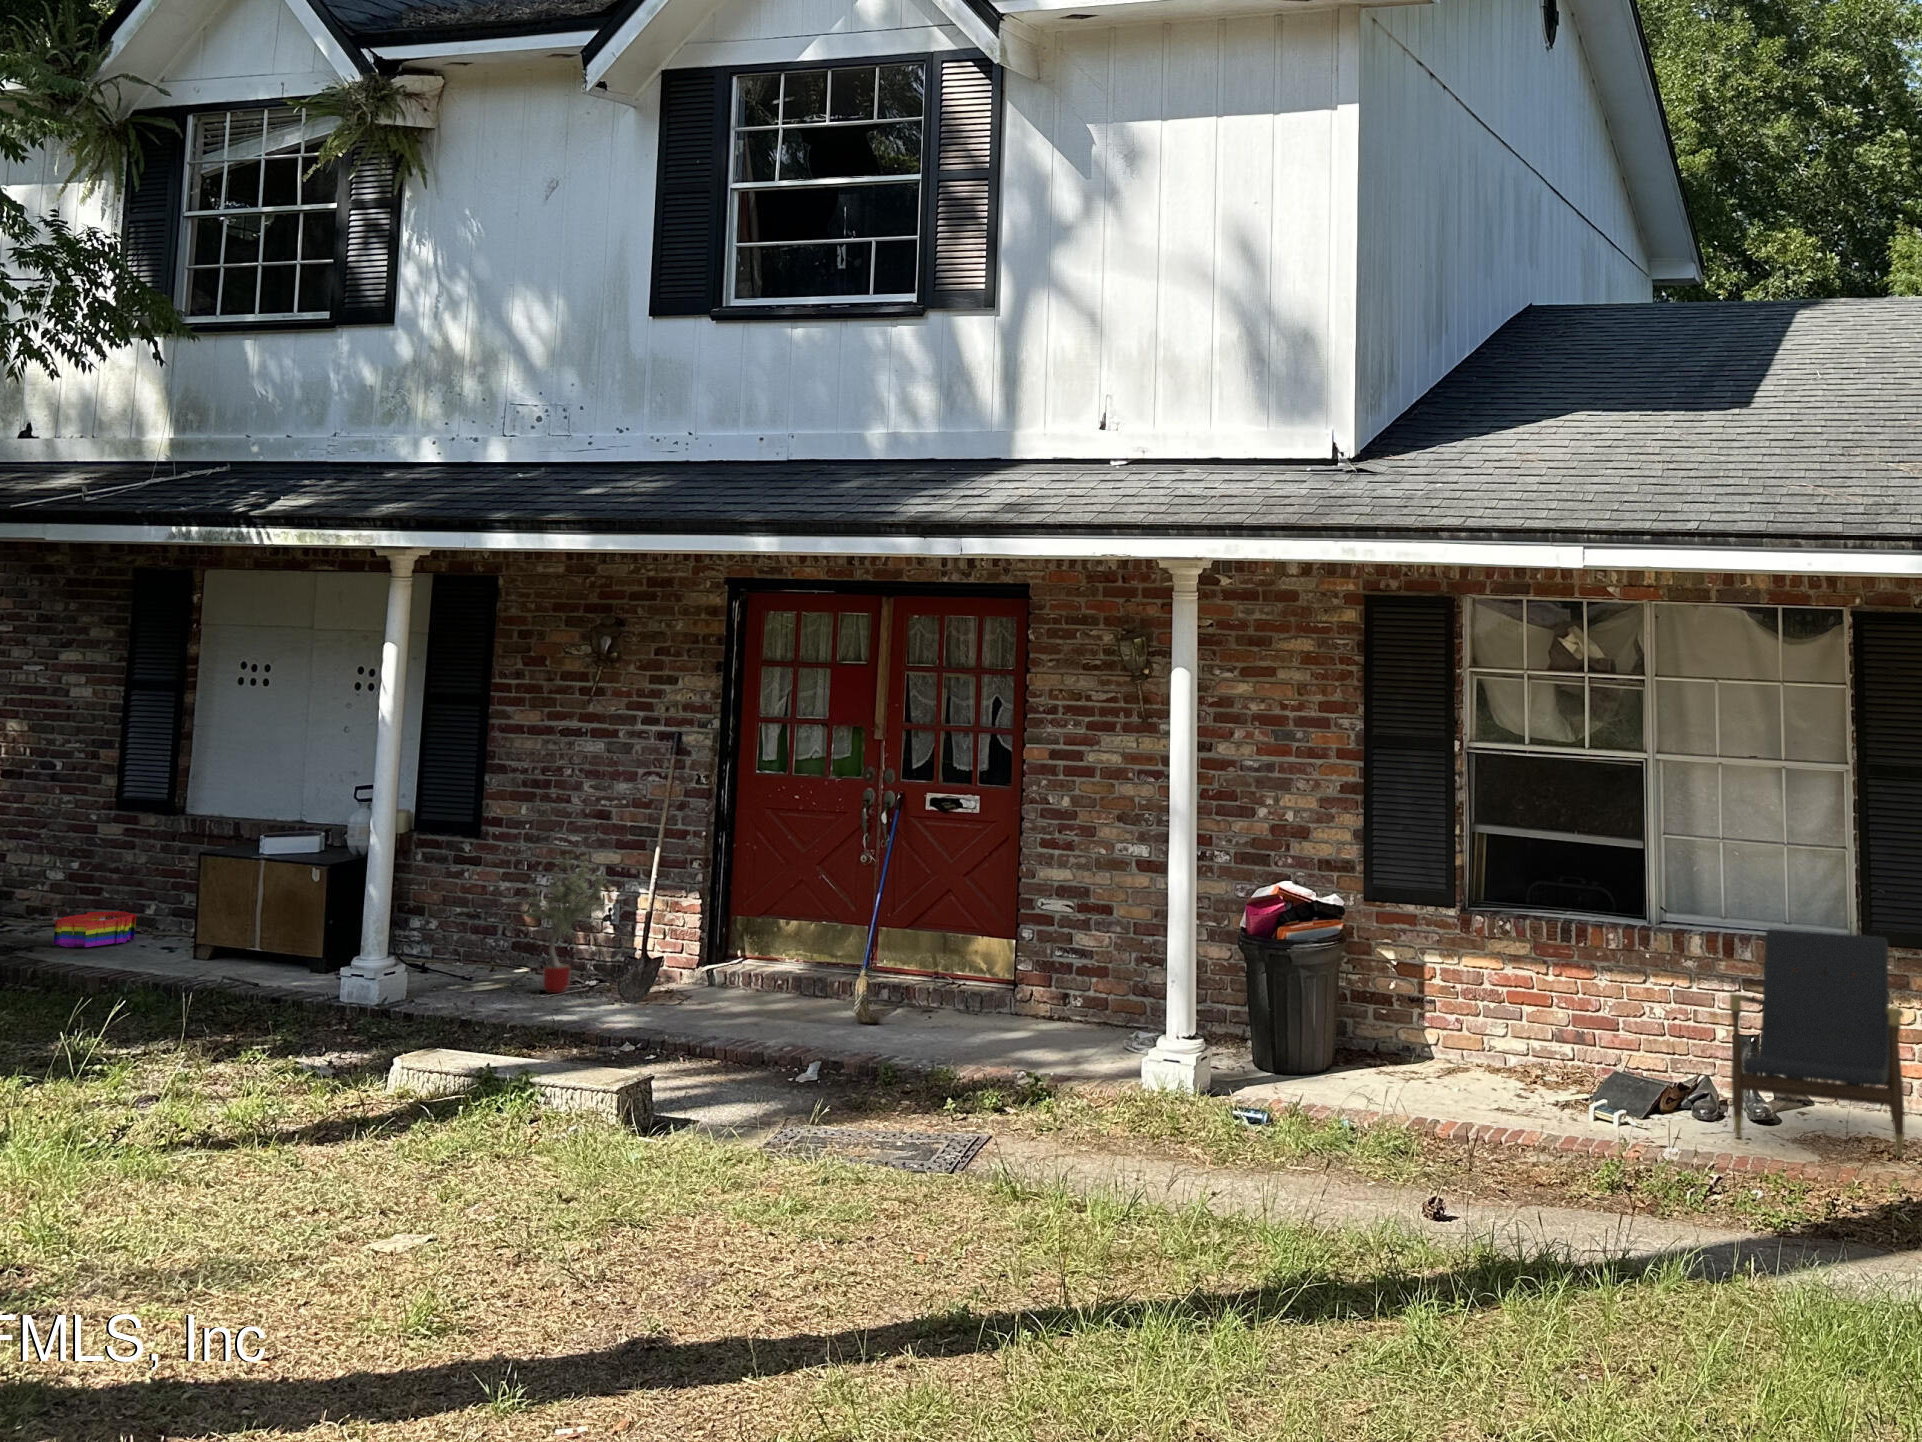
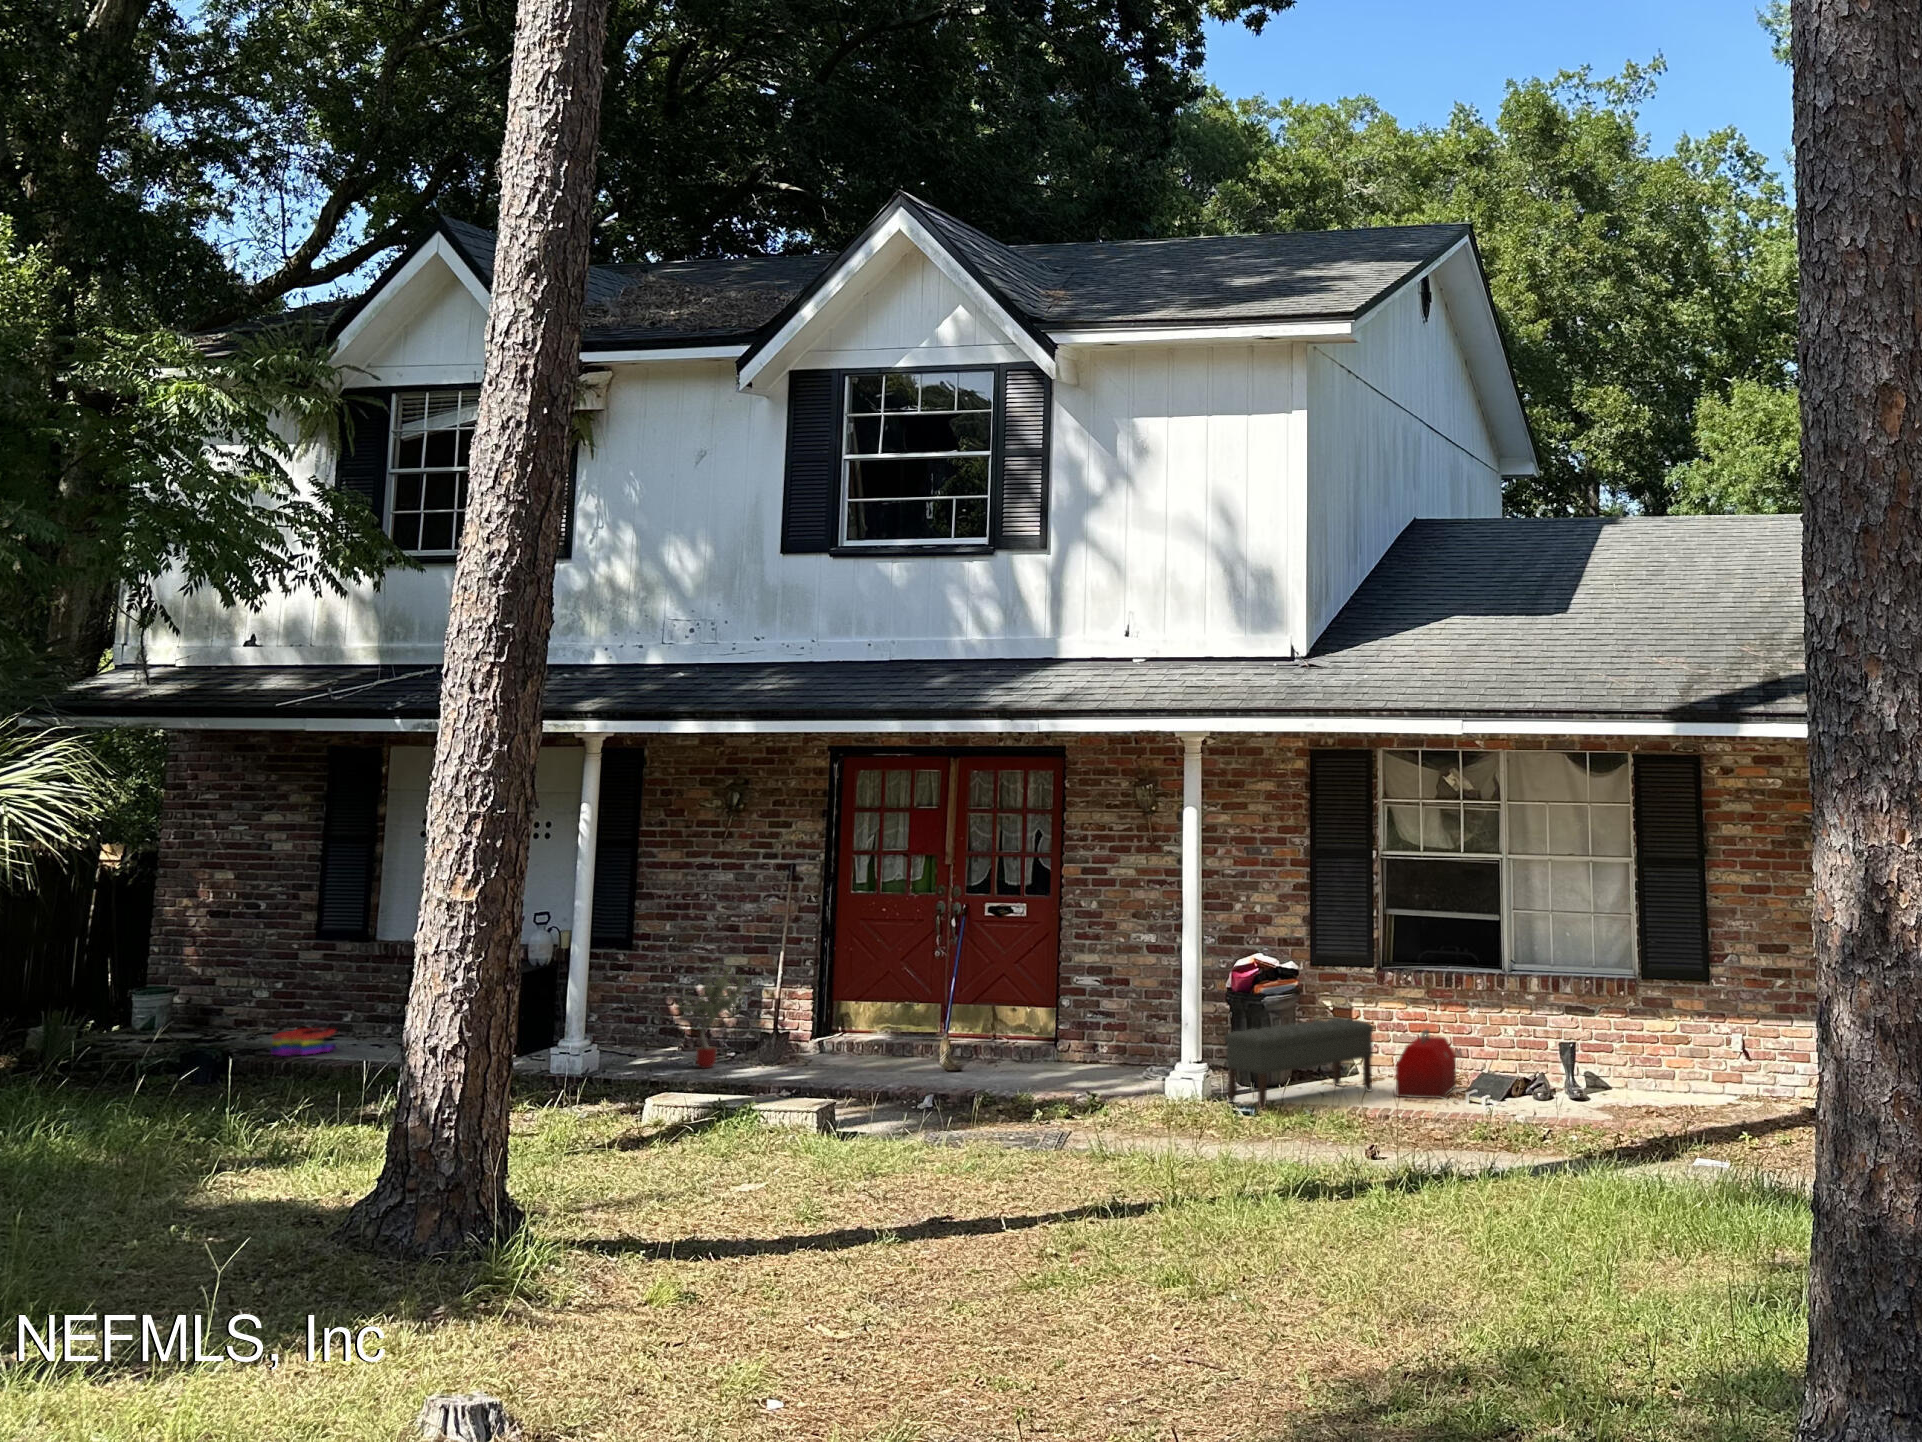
lounge chair: present [1730,929,1904,1157] -> none [1555,972,1665,1112]
bench: none [1229,975,1451,1115] -> present [1225,1018,1374,1109]
toolbox: none [1483,999,1573,1107] -> present [1396,1029,1456,1098]

